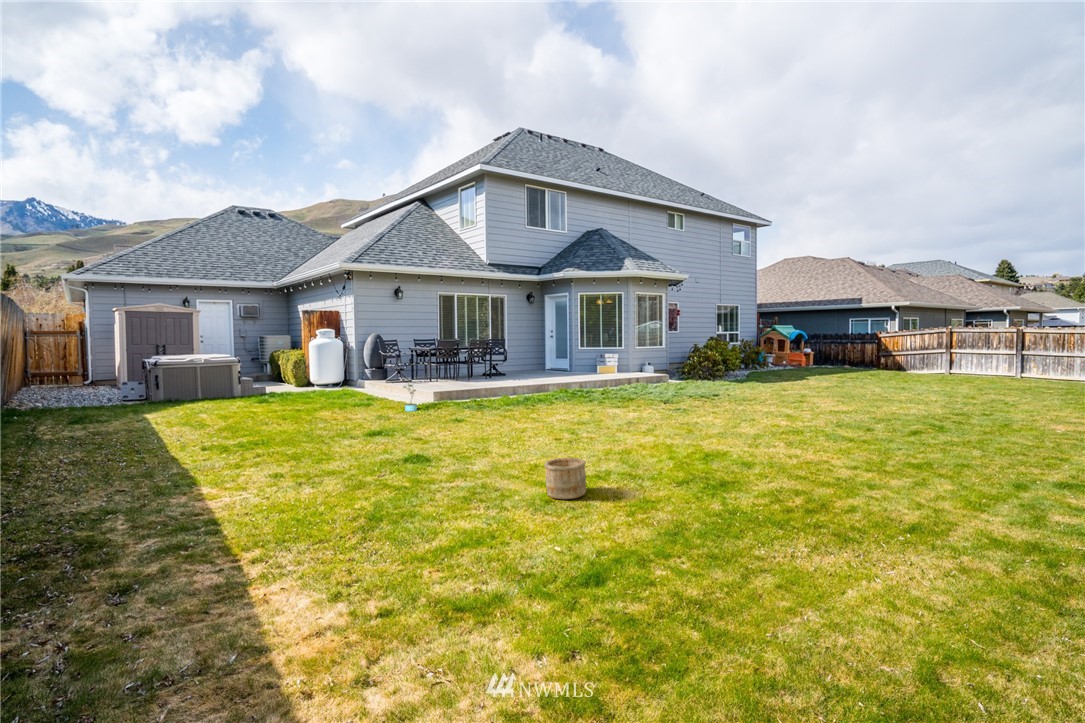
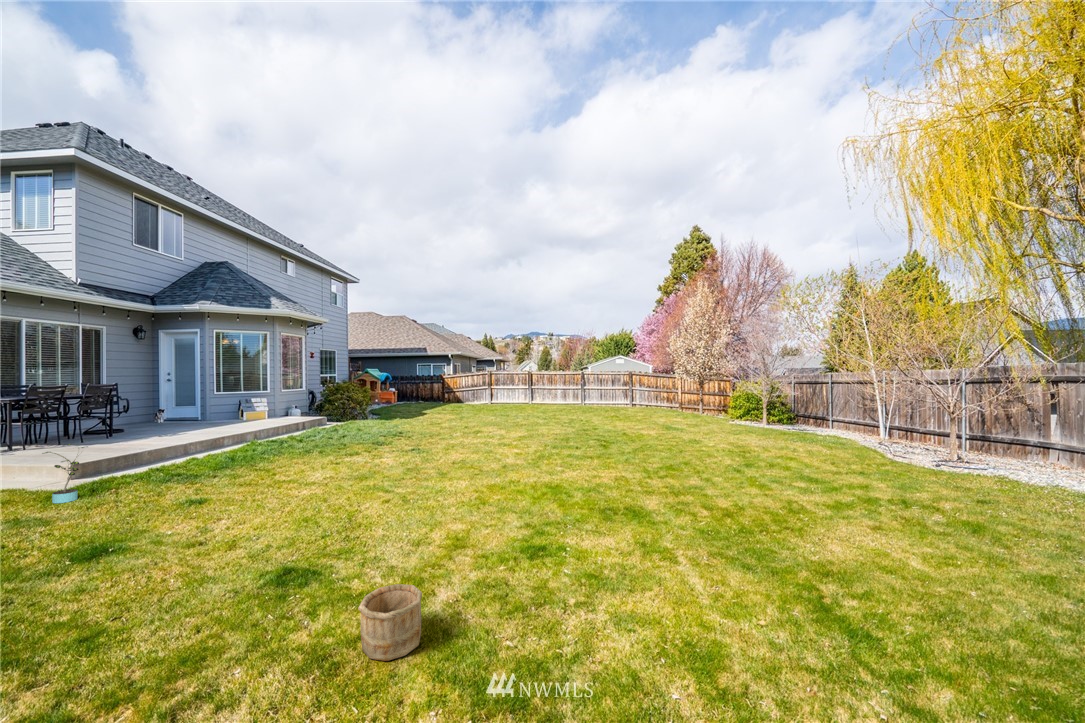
wooden bucket: present [544,458,586,499] -> present [358,584,422,661]

